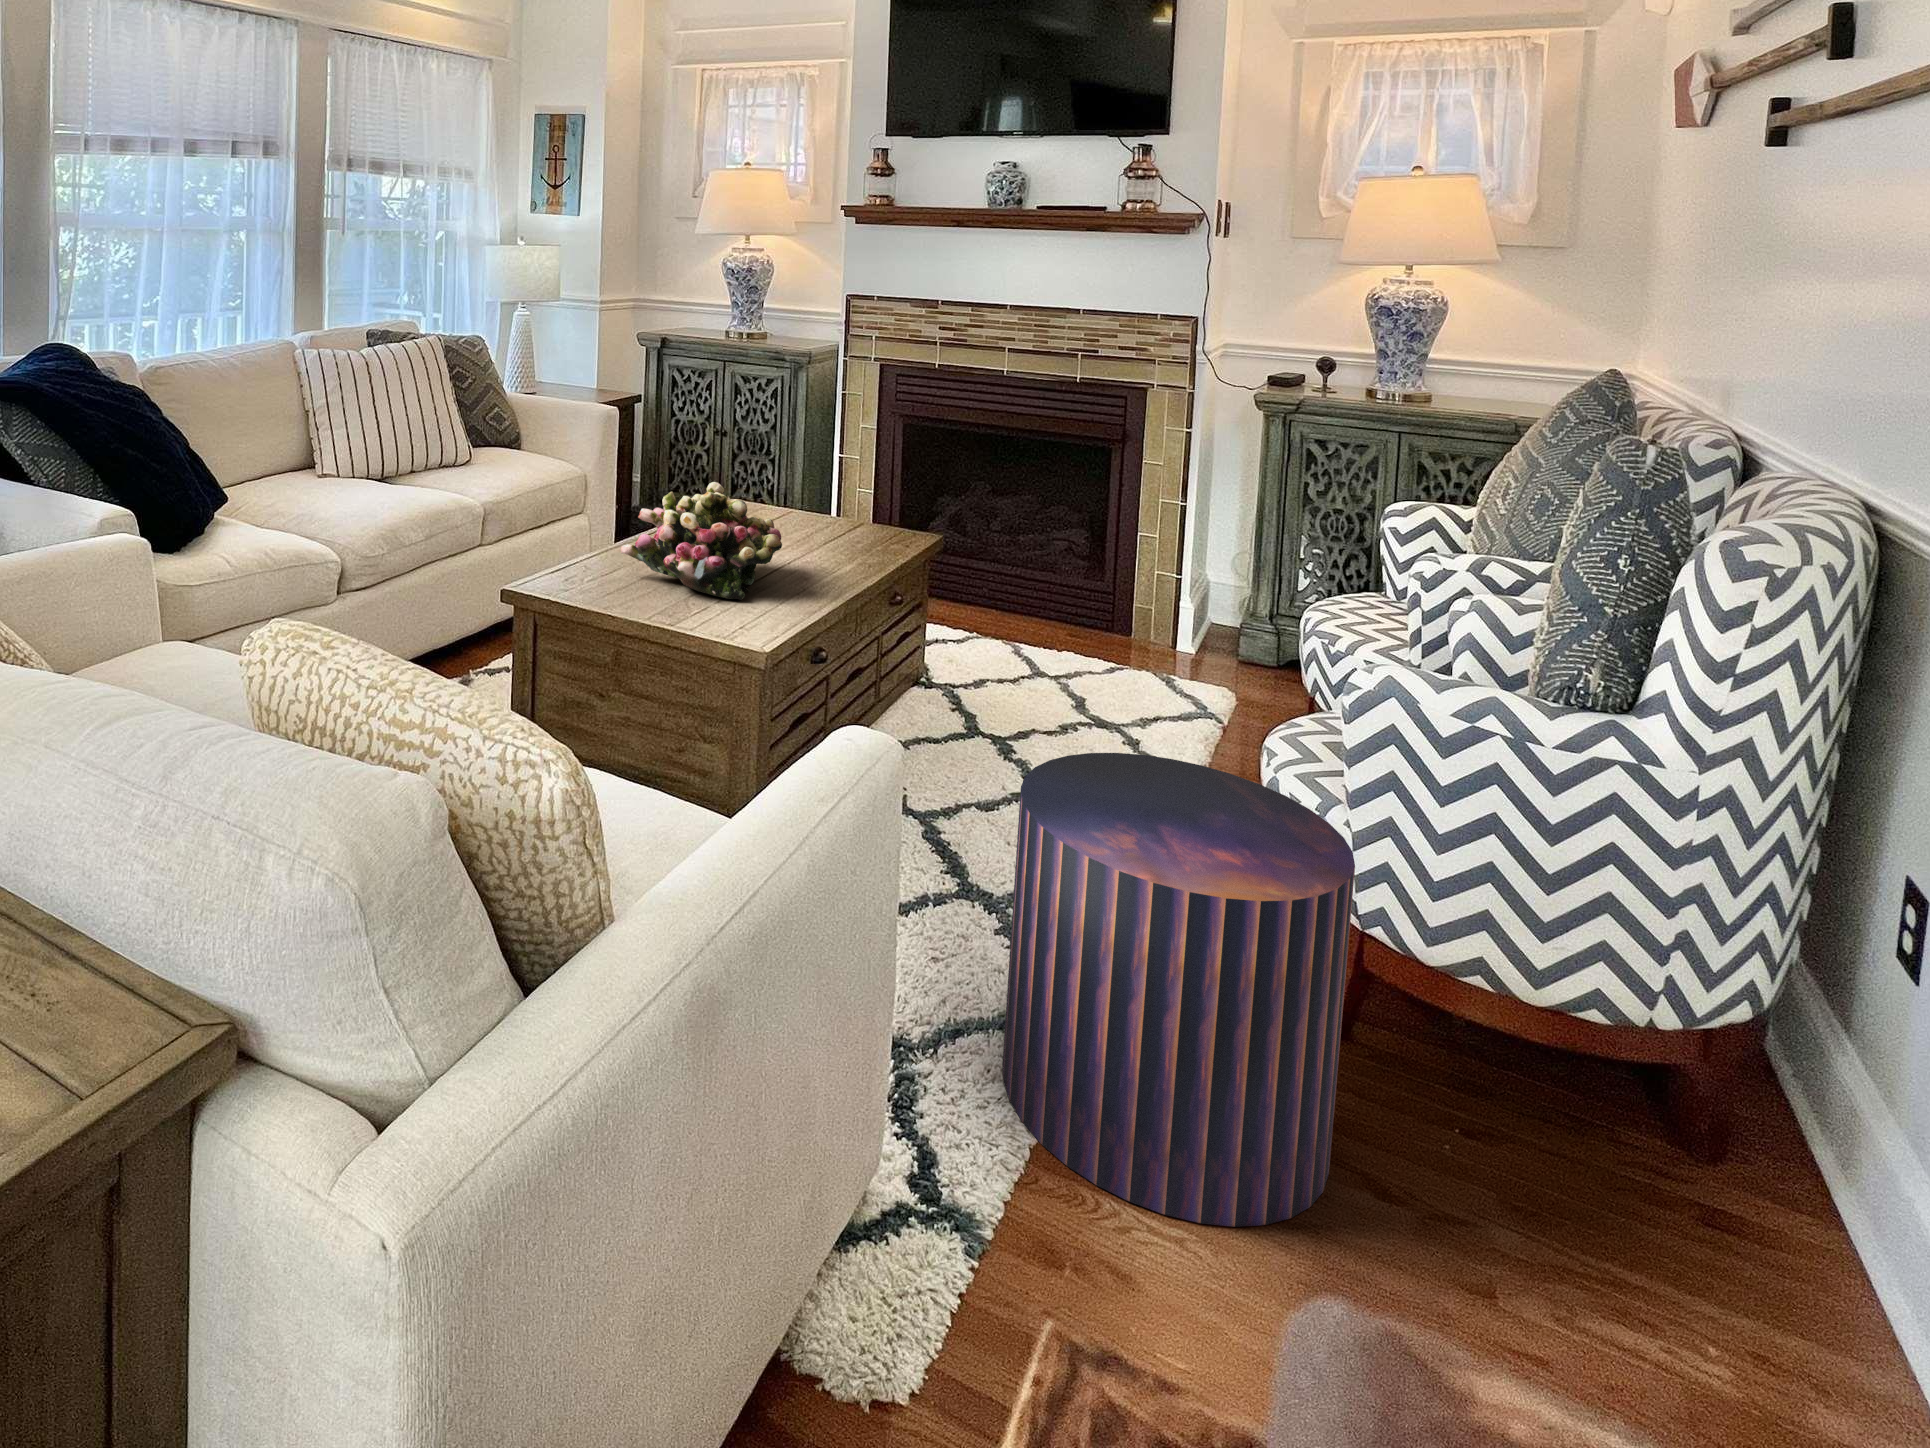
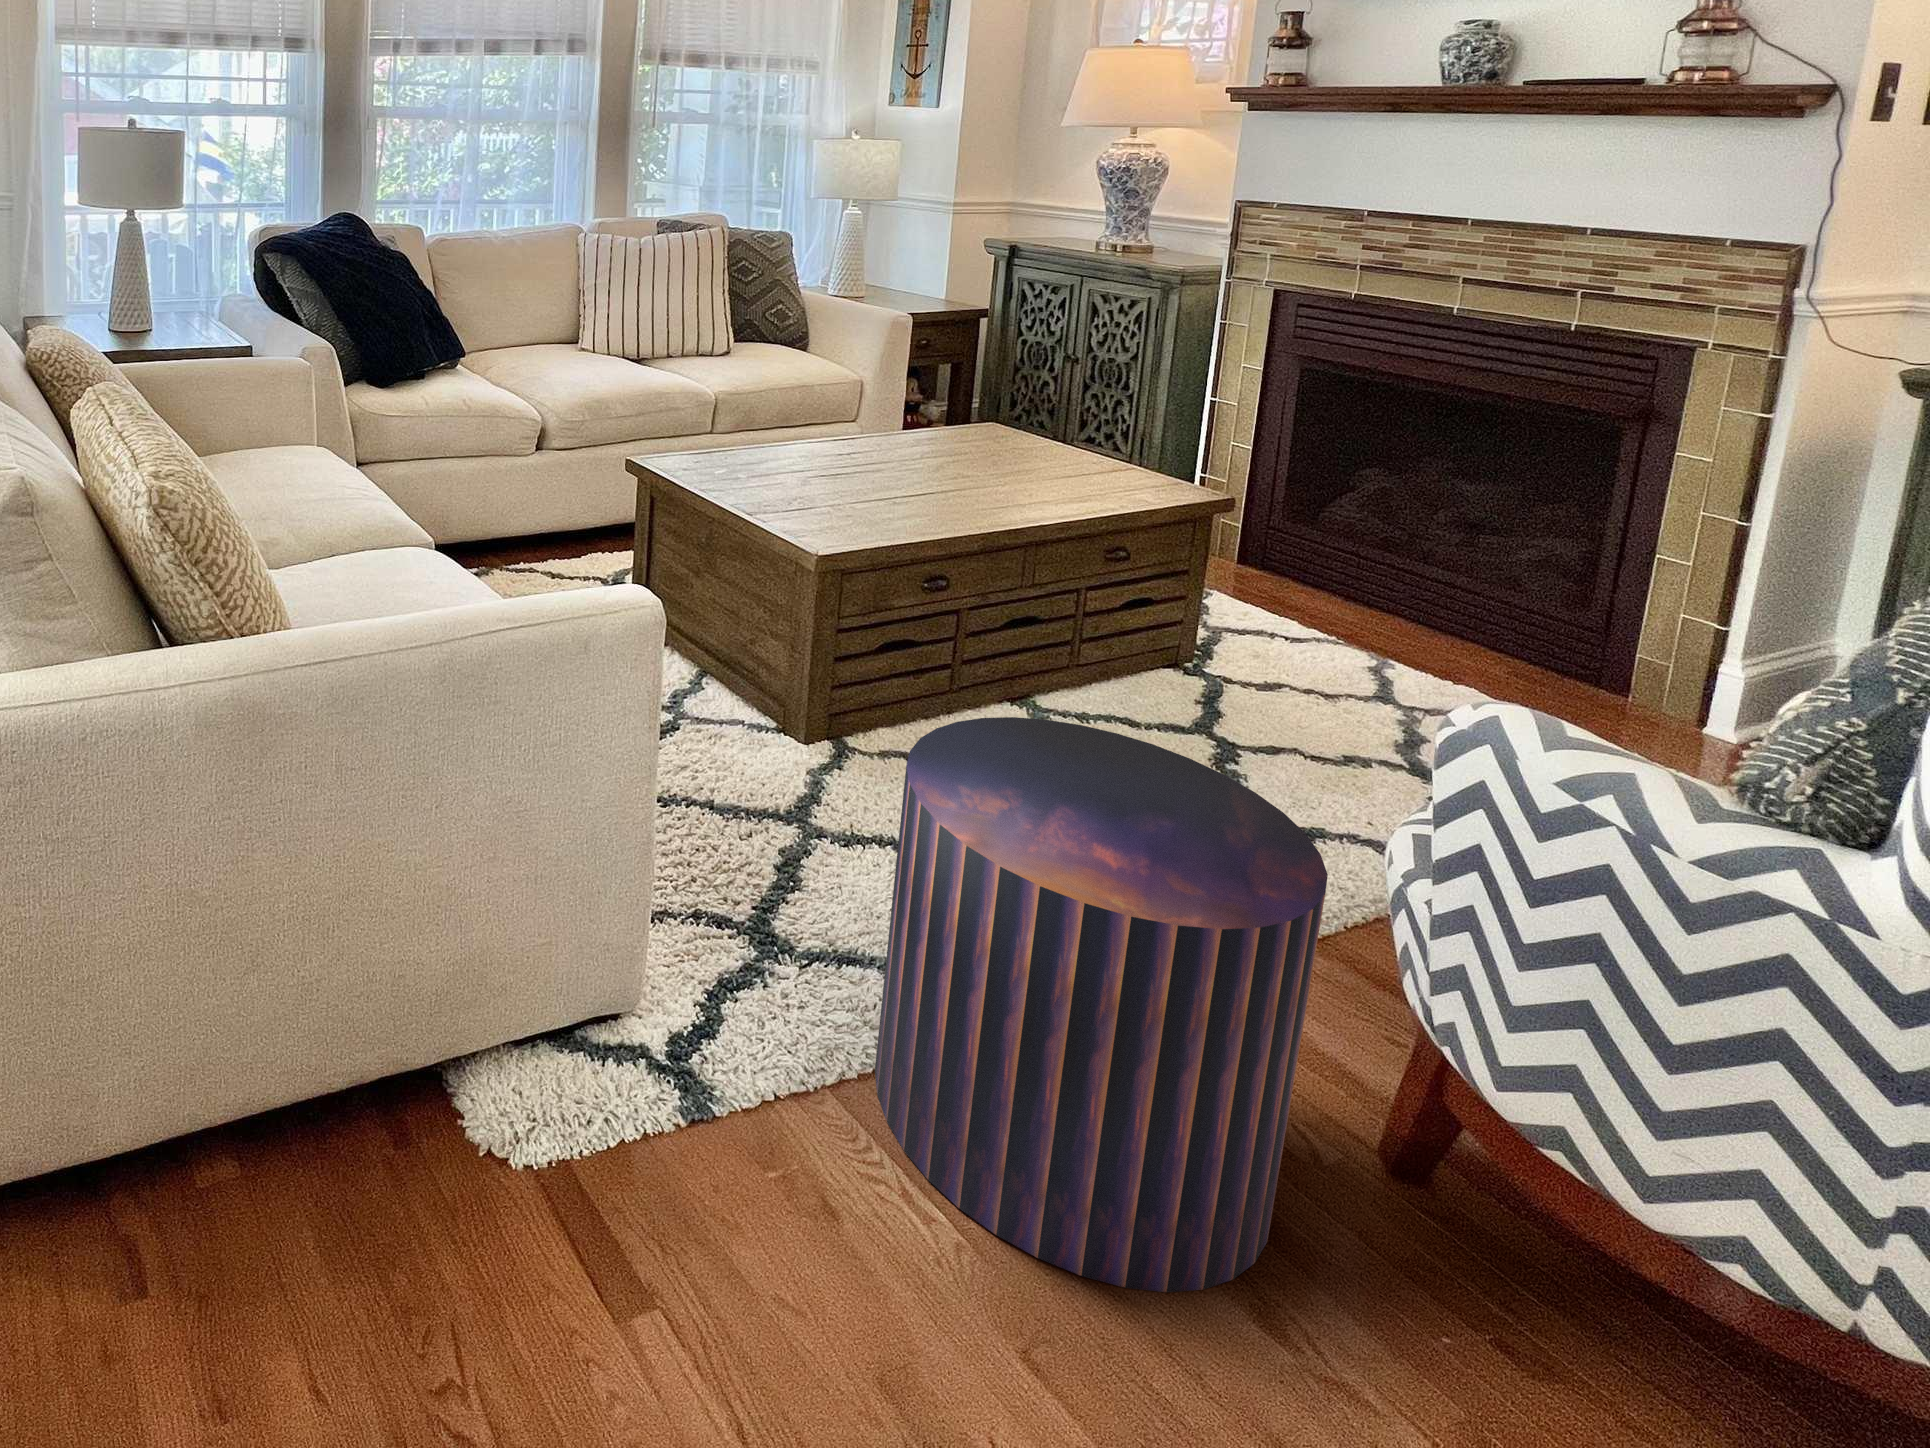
flower arrangement: present [621,482,782,600] -> none [739,384,916,507]

